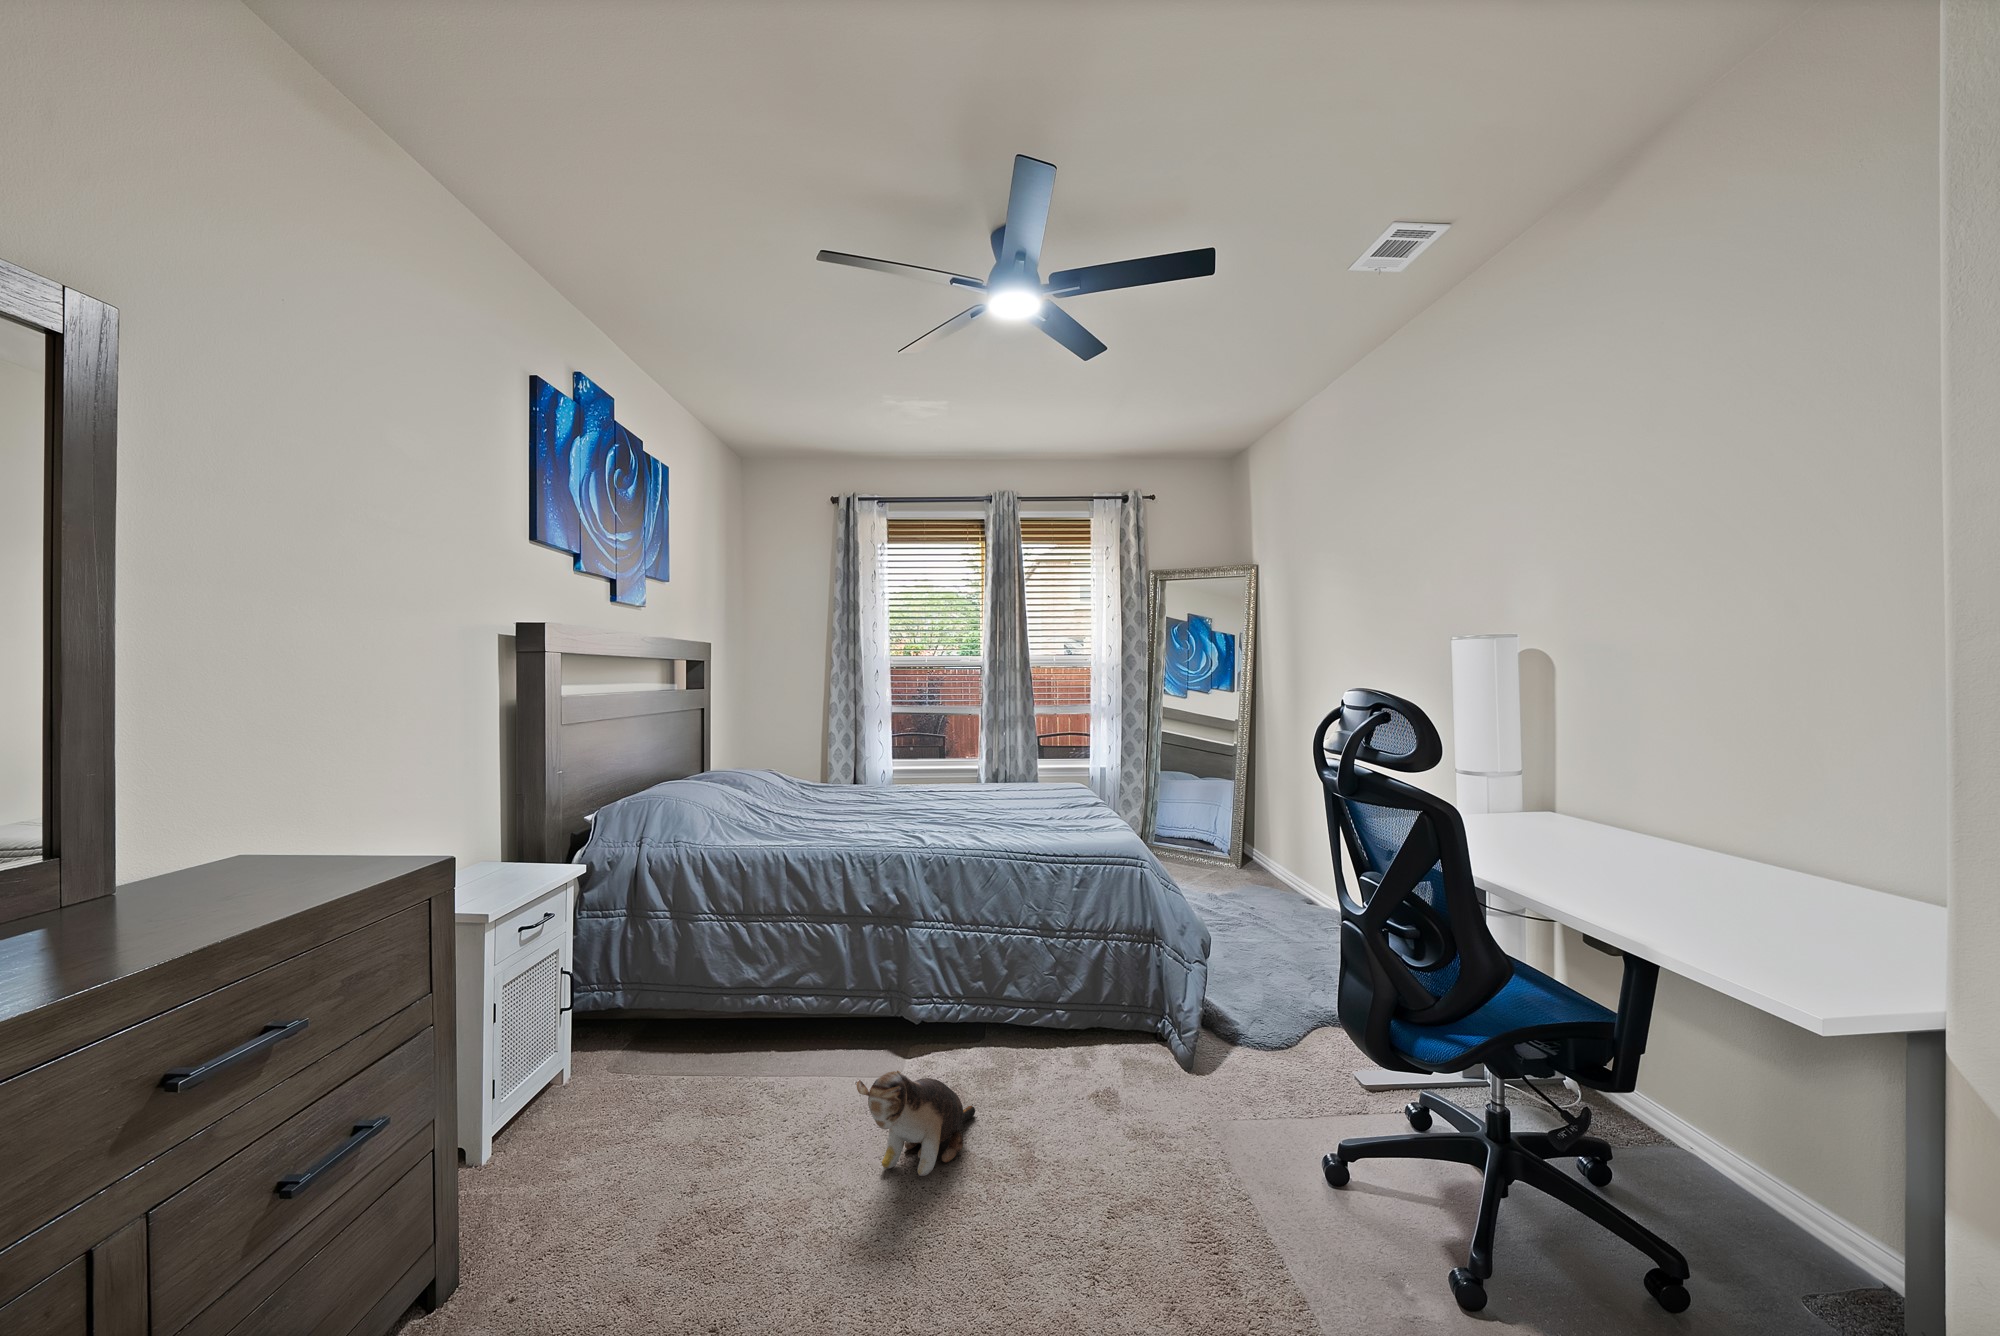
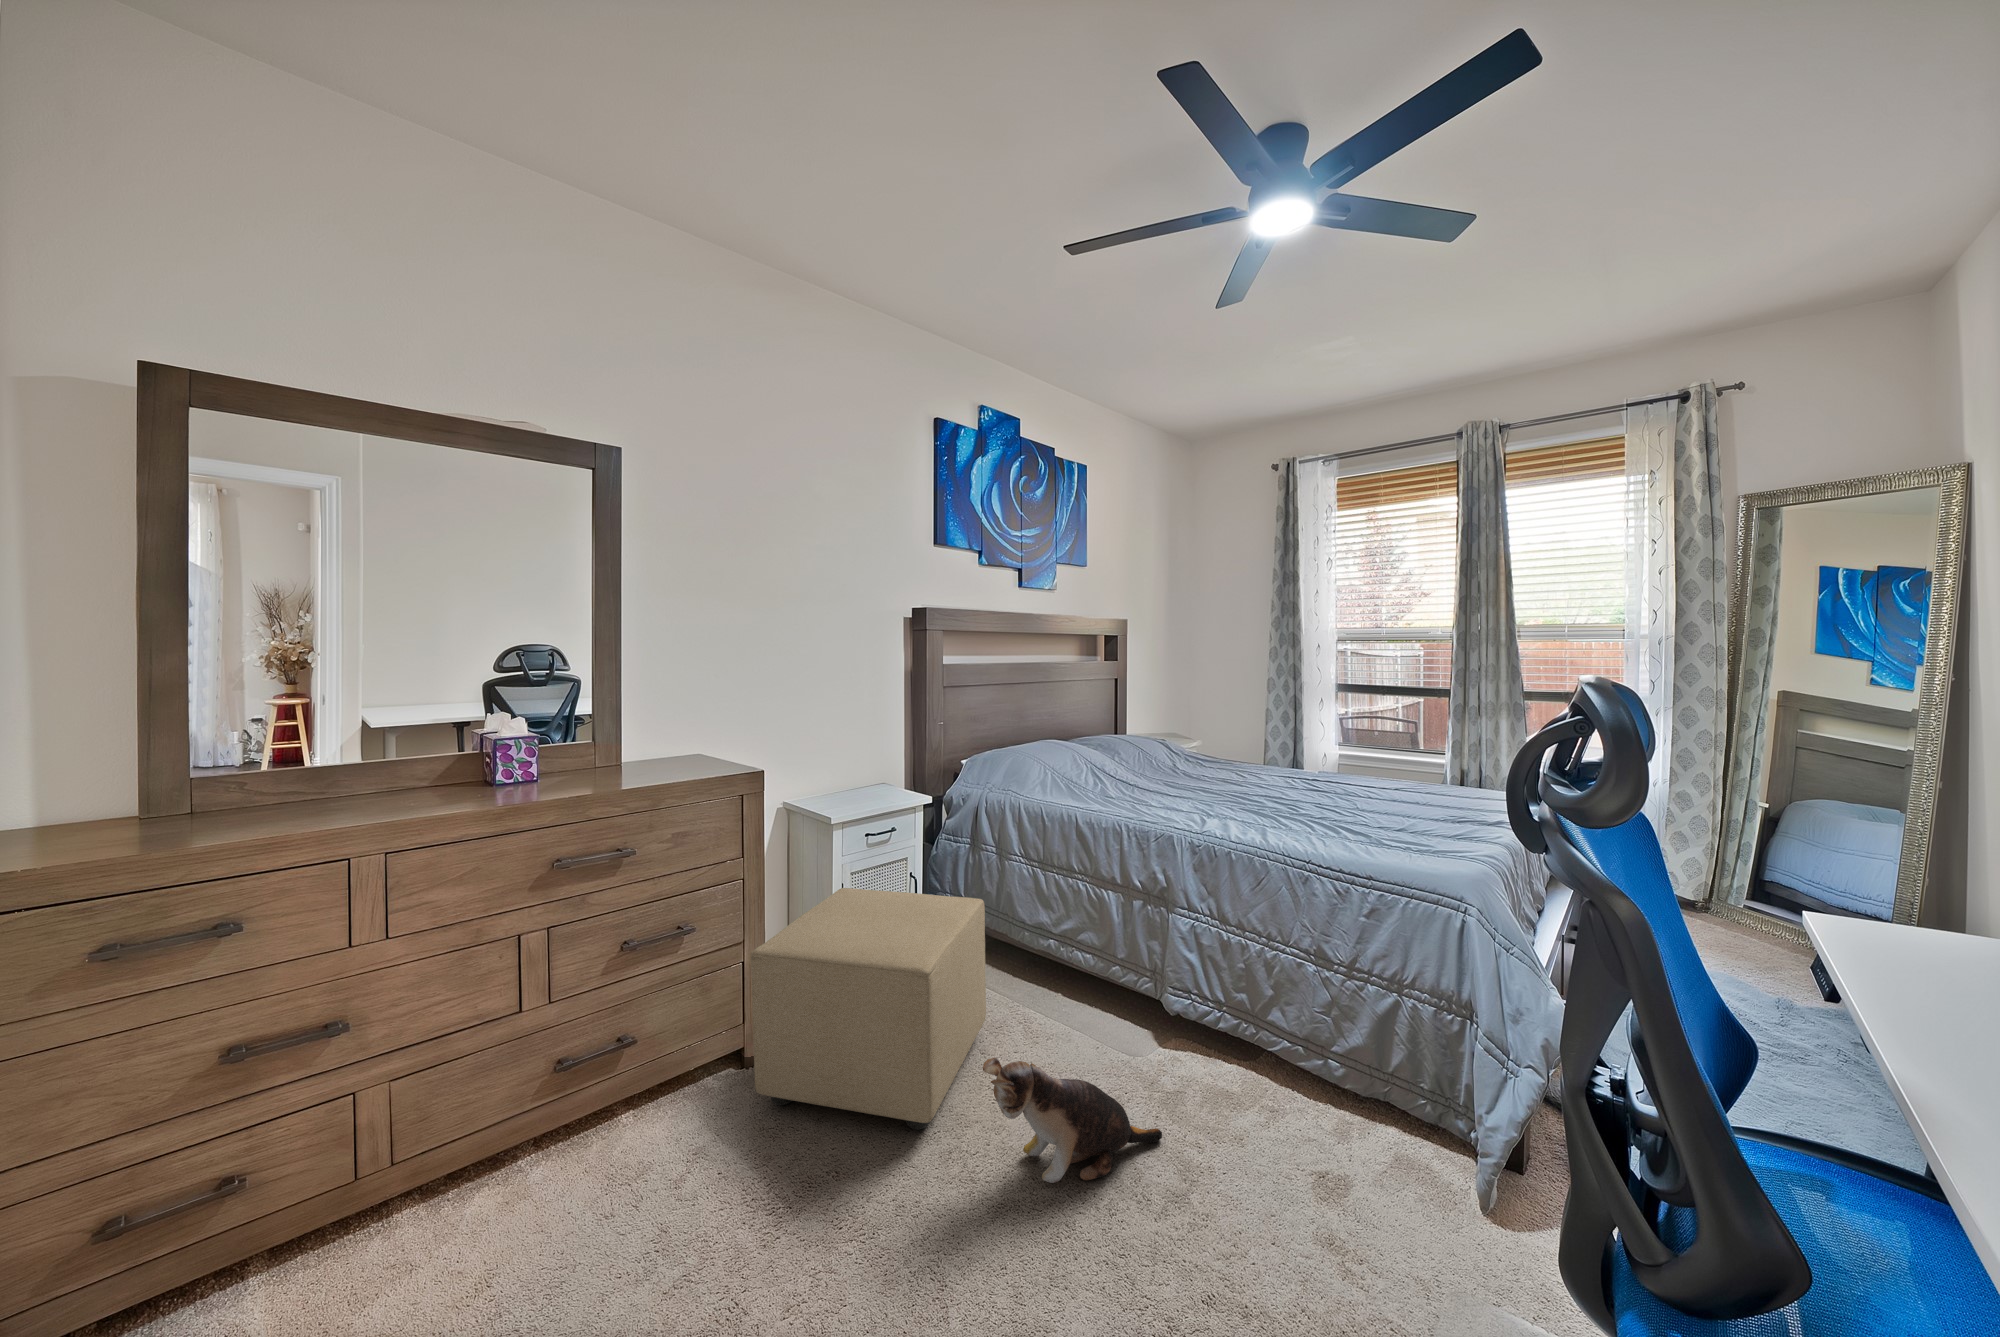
ottoman: none [537,954,788,1259] -> present [751,888,986,1130]

